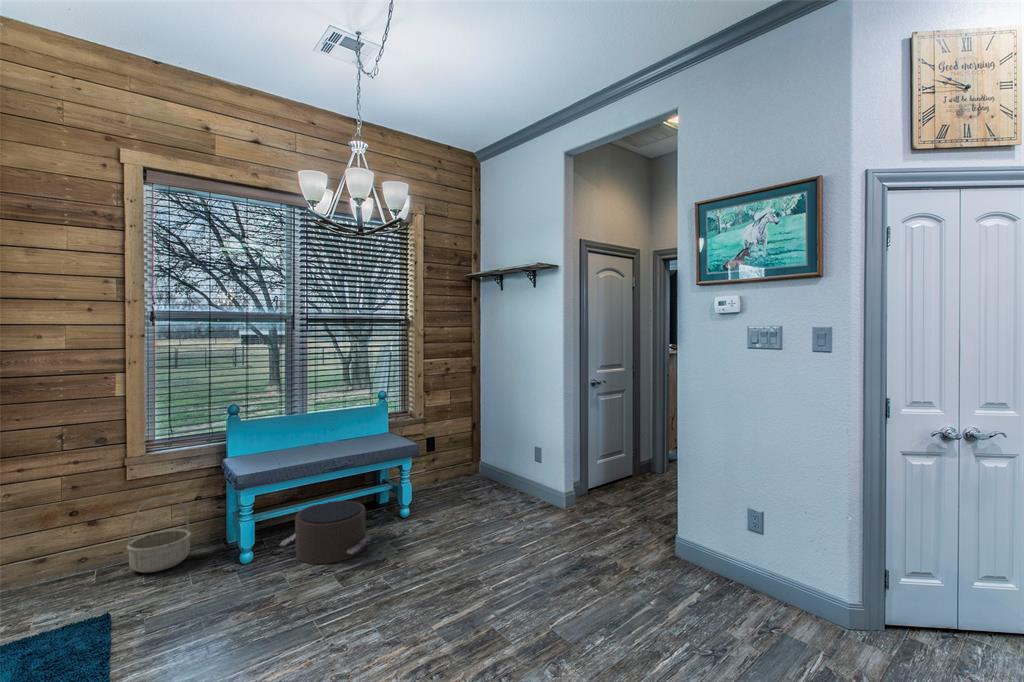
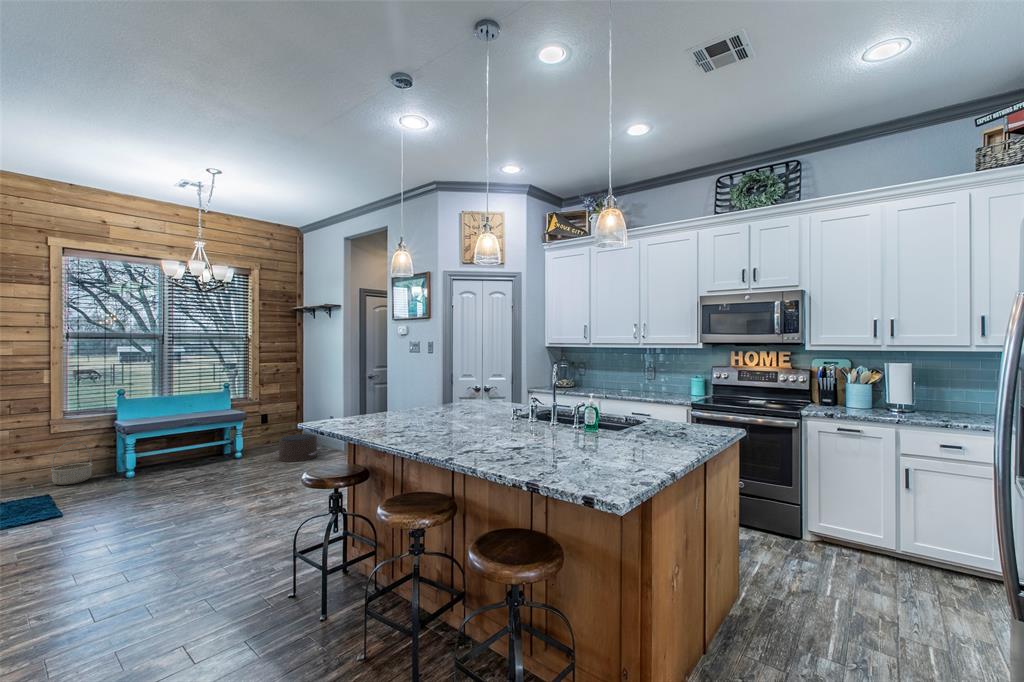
pouf: present [280,501,372,564] -> present [271,434,321,462]

